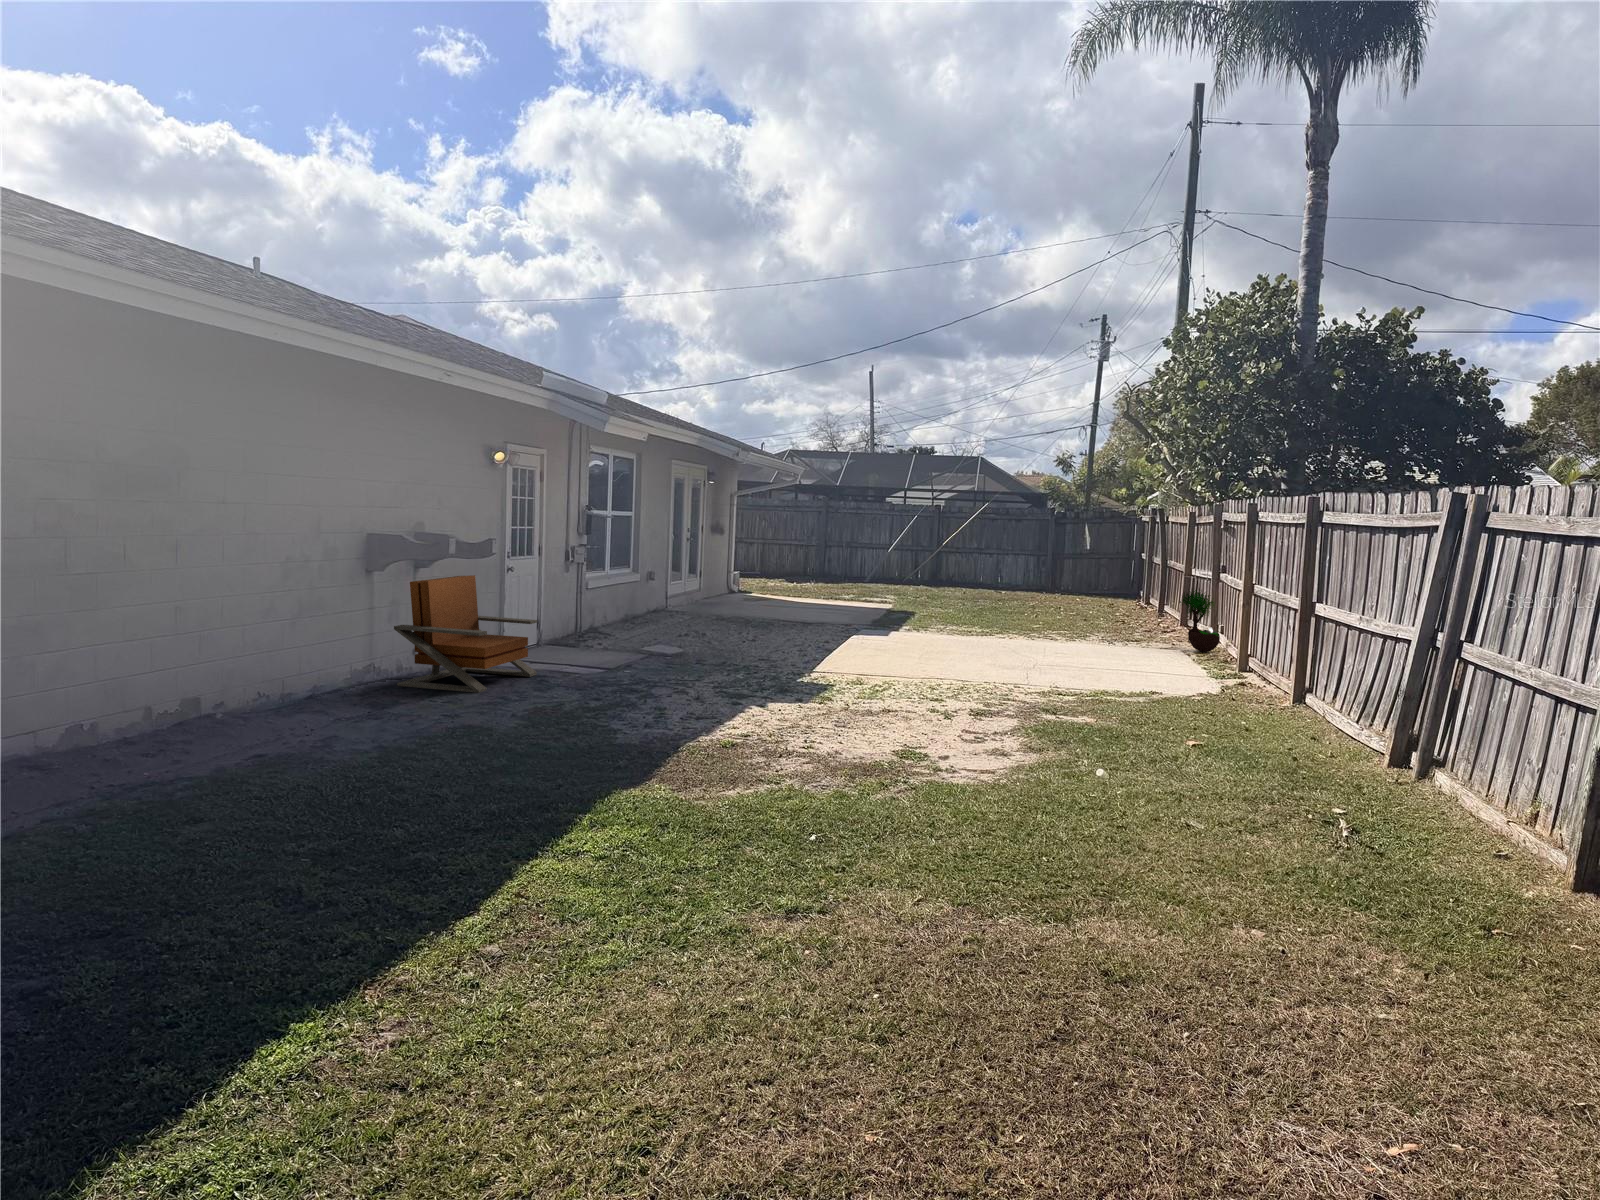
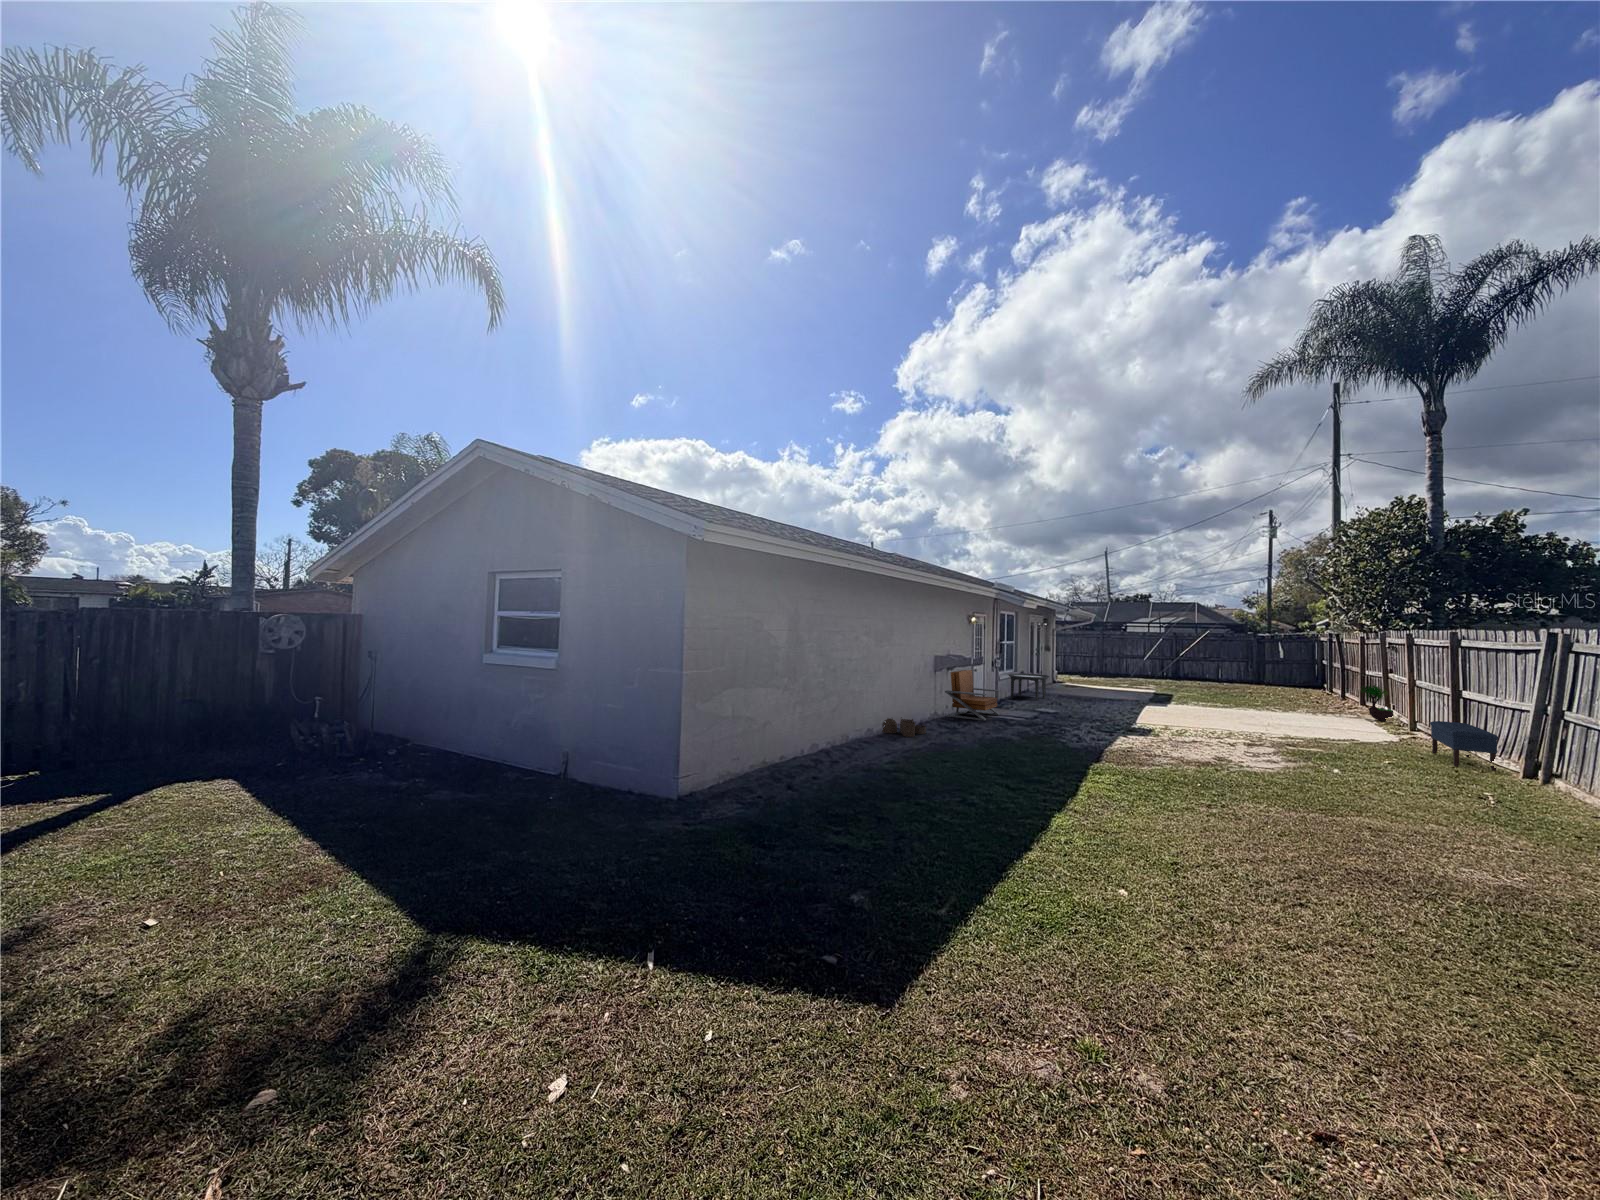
round table: none [605,580,688,635] -> present [1008,673,1049,701]
bench: none [1263,659,1357,750] -> present [1430,721,1498,771]
woven basket: none [133,706,266,760] -> present [882,717,926,737]

